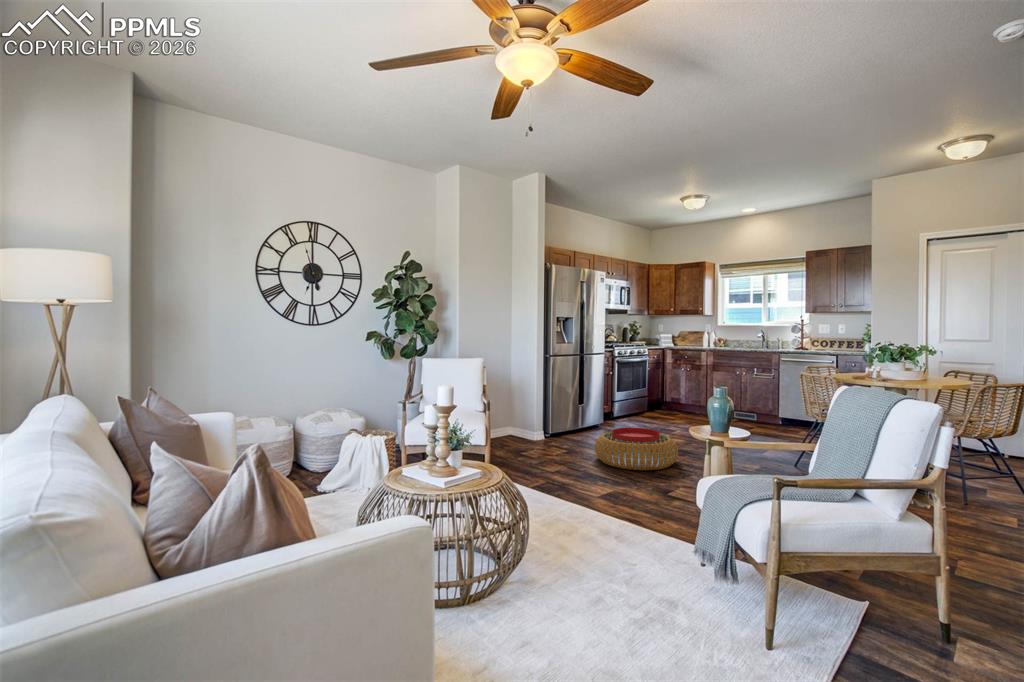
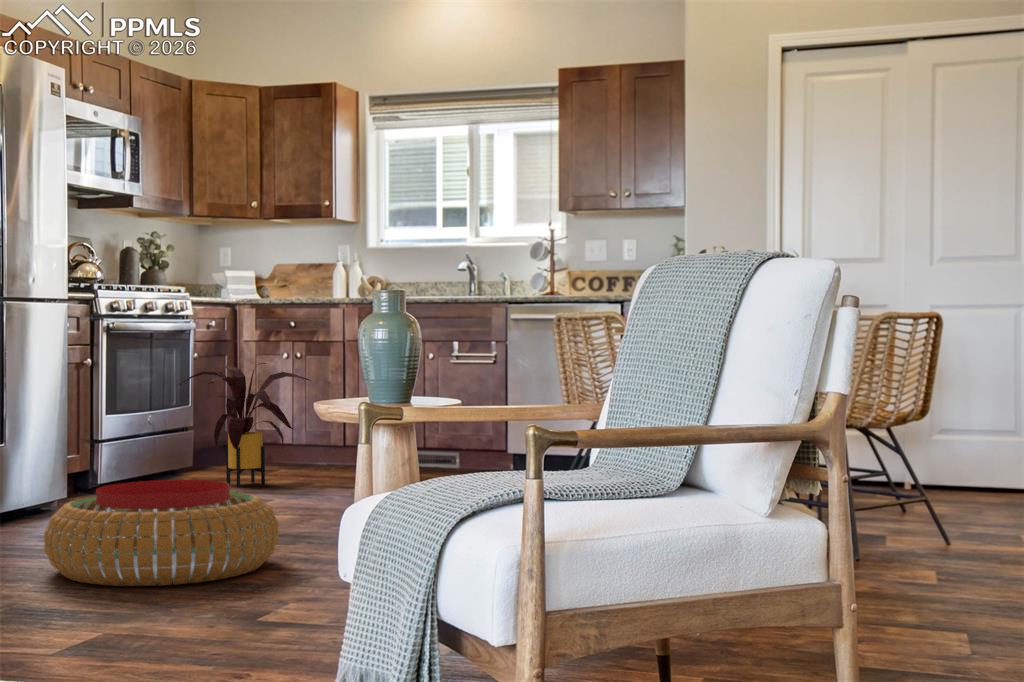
house plant: none [643,373,694,420] -> present [179,363,311,487]

